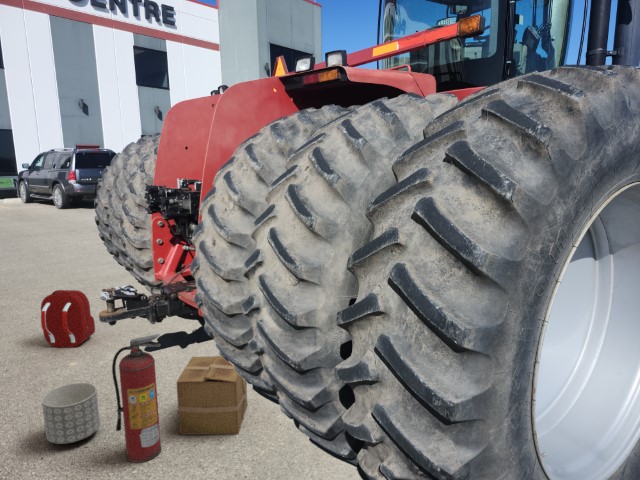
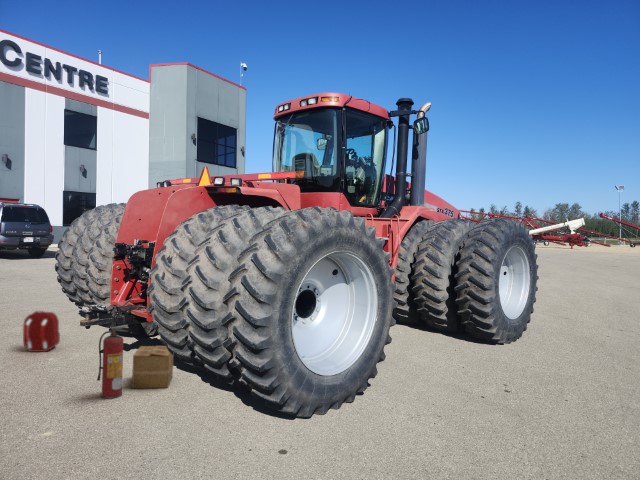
planter: present [42,383,100,444] -> none [49,359,82,392]

